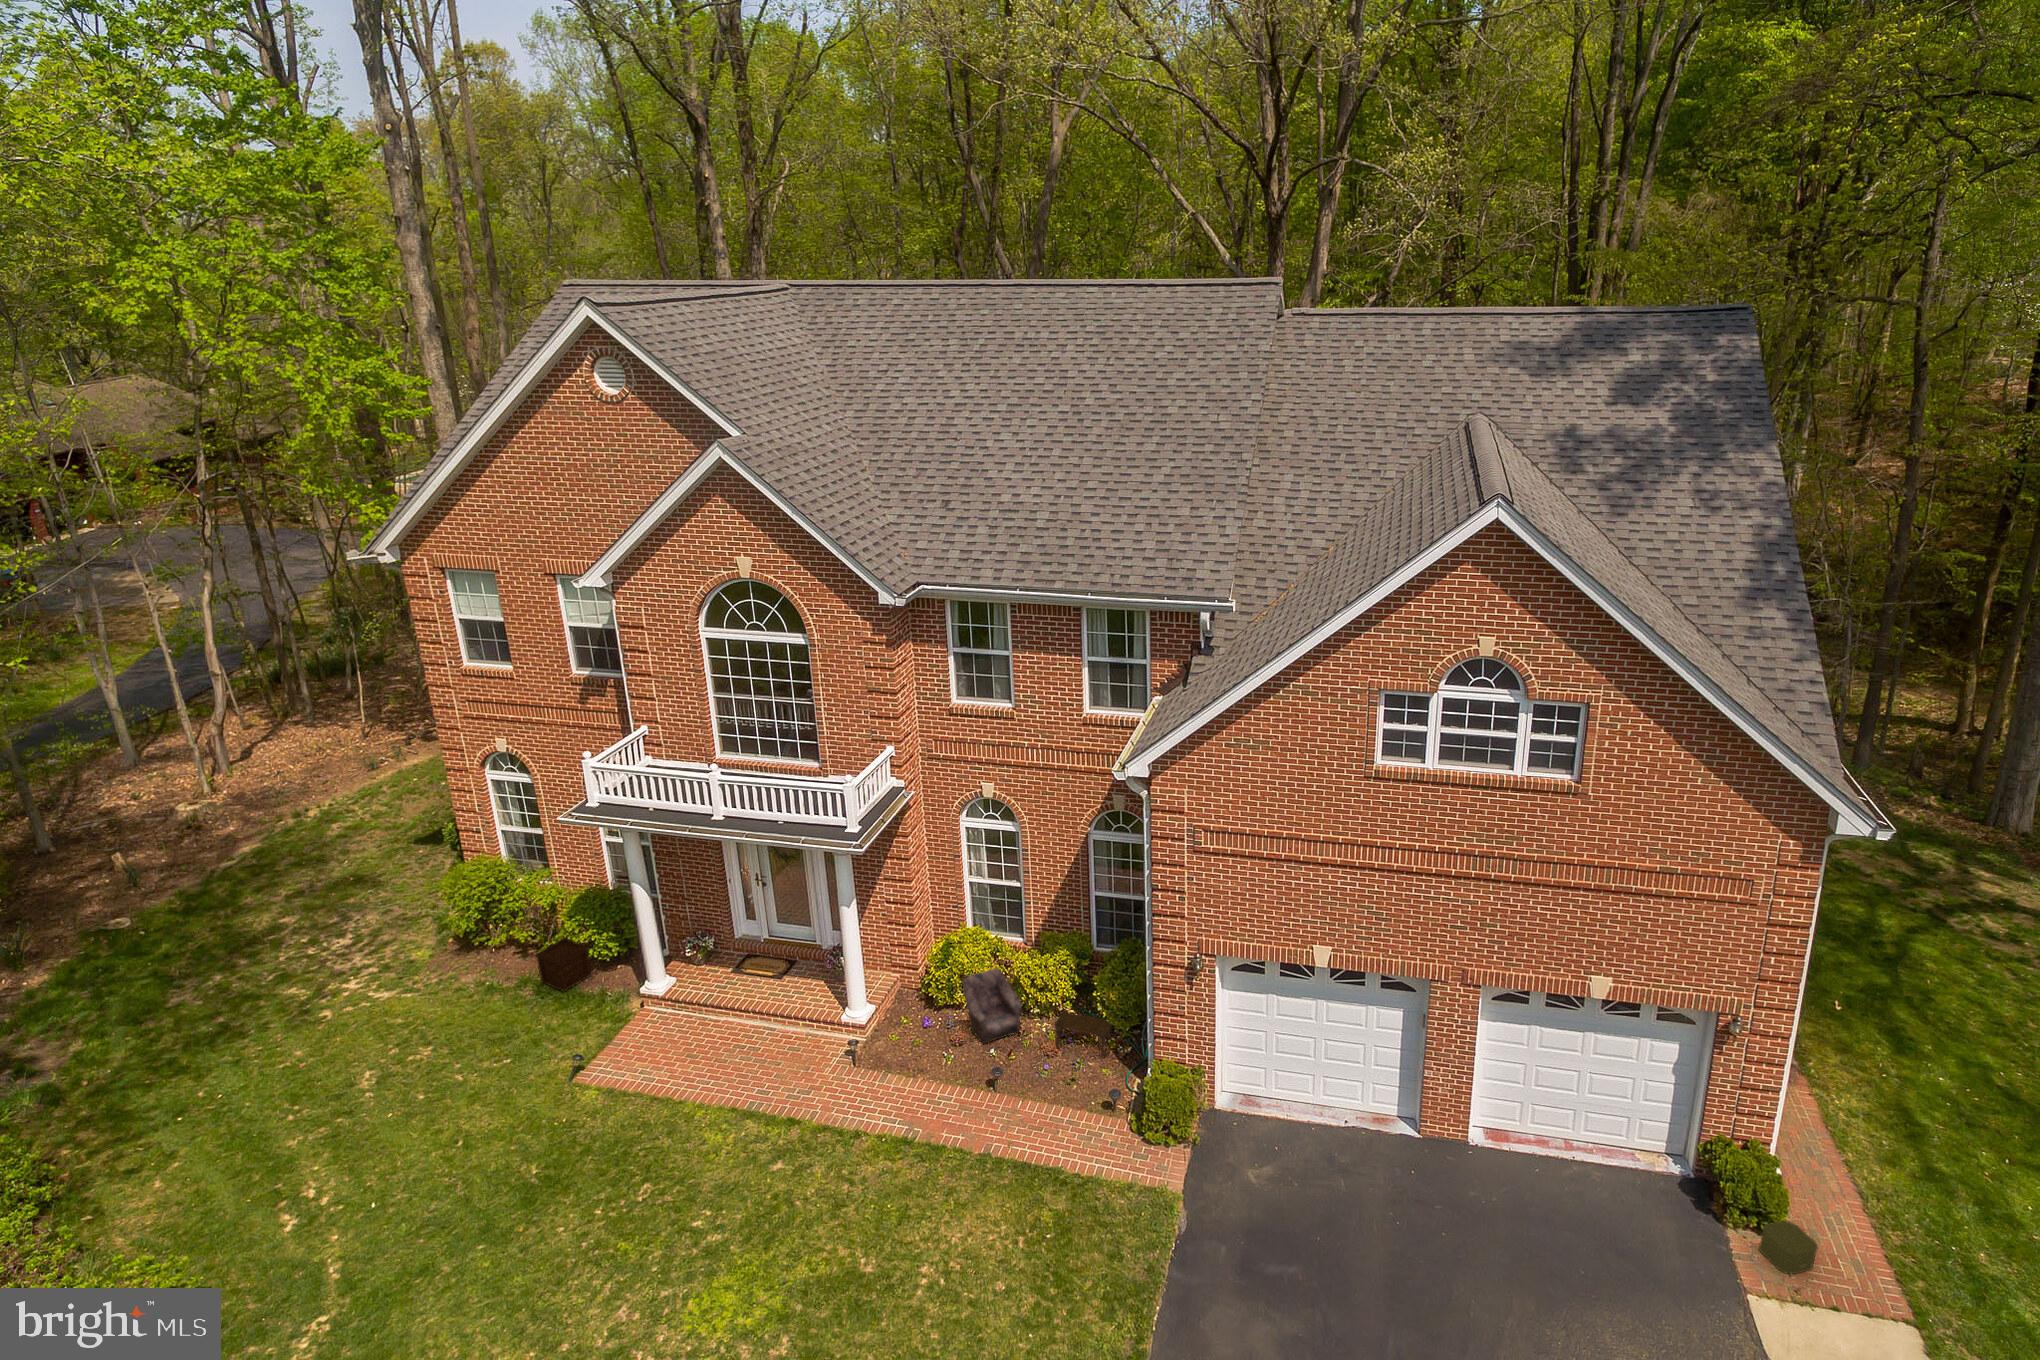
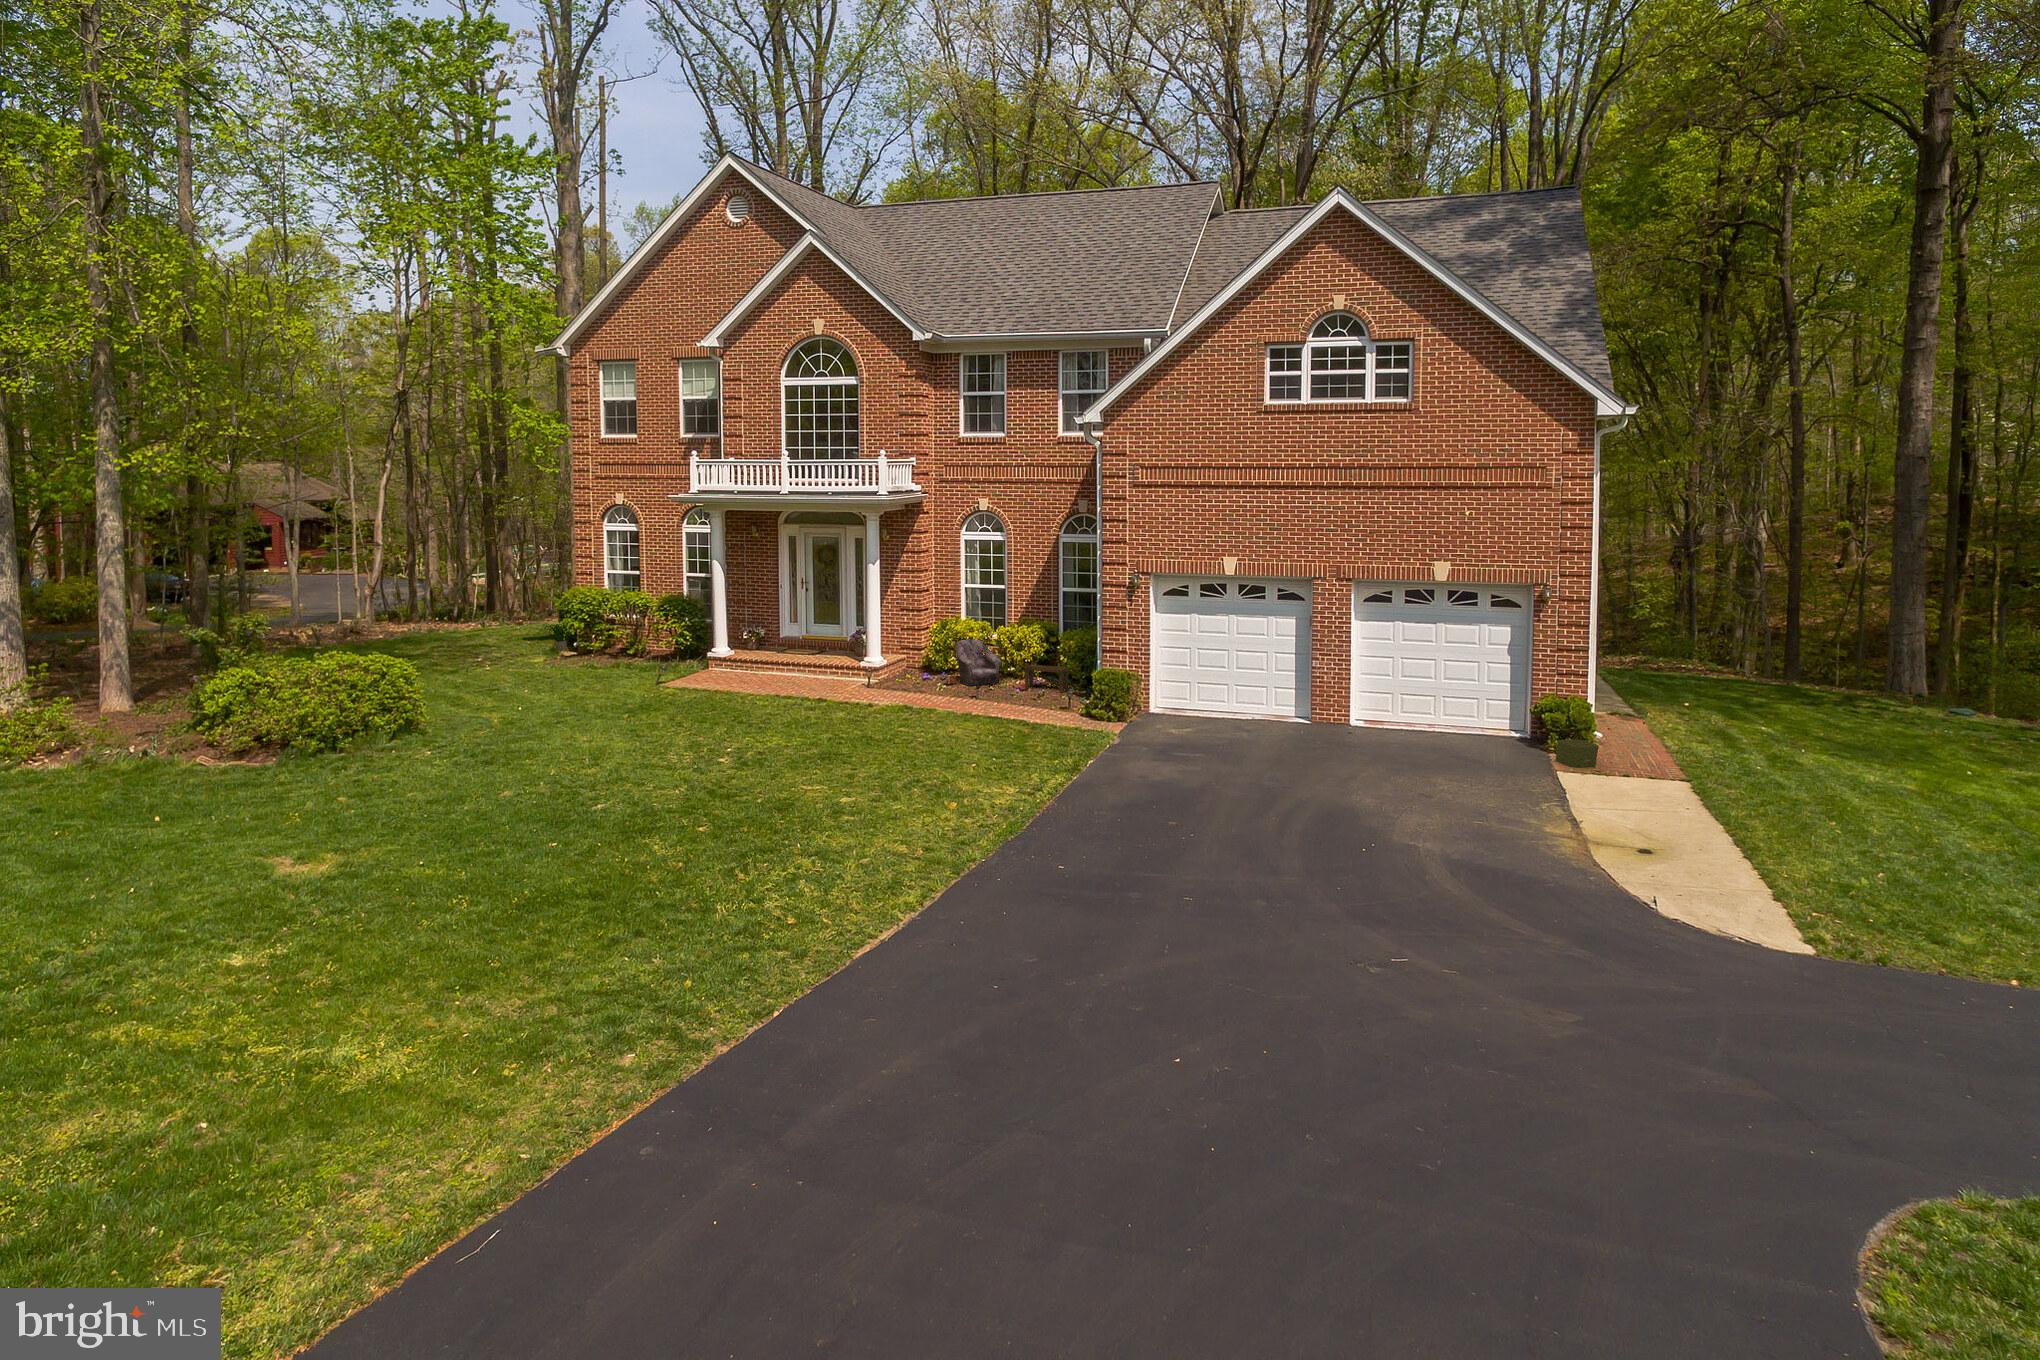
potted plant: none [417,919,463,956] -> present [544,624,567,650]
wooden crate: present [536,938,593,992] -> none [631,629,672,662]

